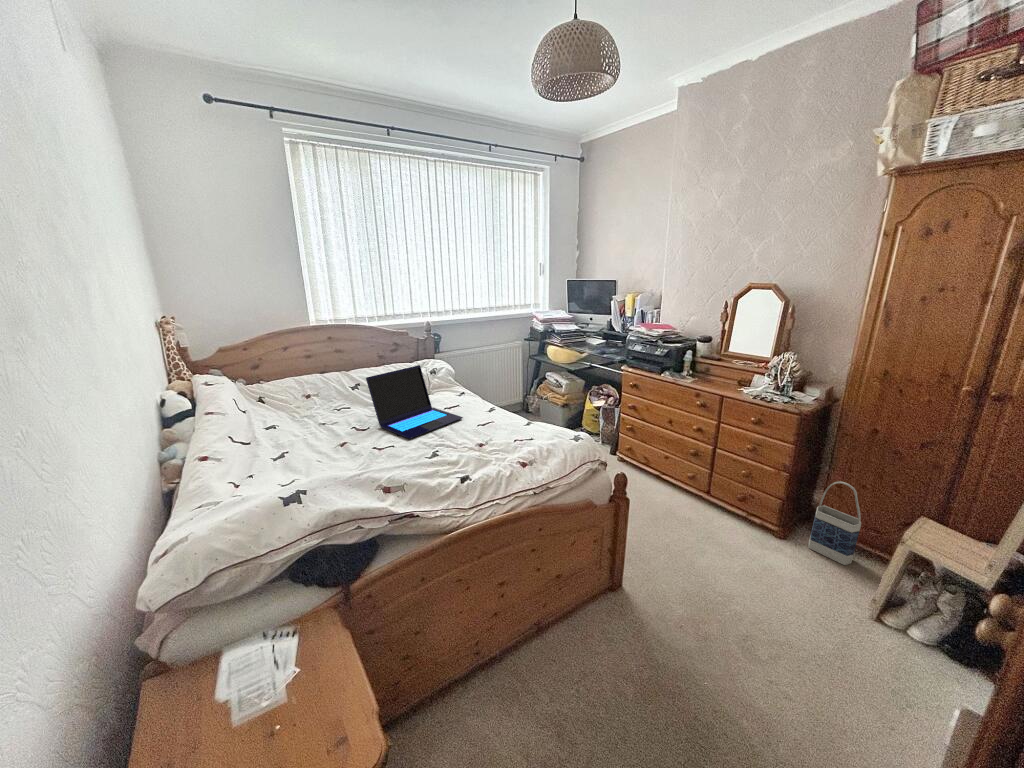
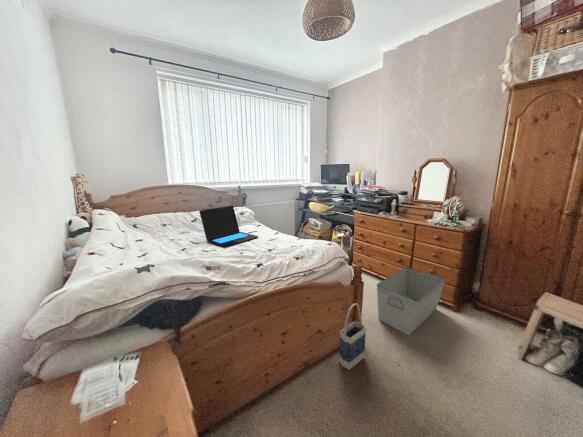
storage bin: none [653,464,766,577] -> present [377,267,446,335]
bag: present [808,481,861,565] -> present [339,303,366,370]

